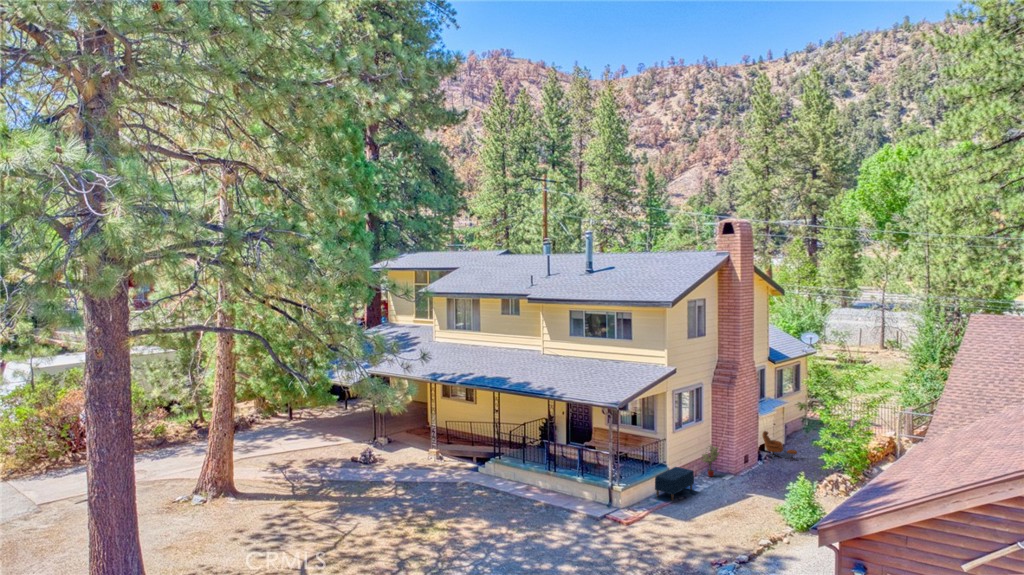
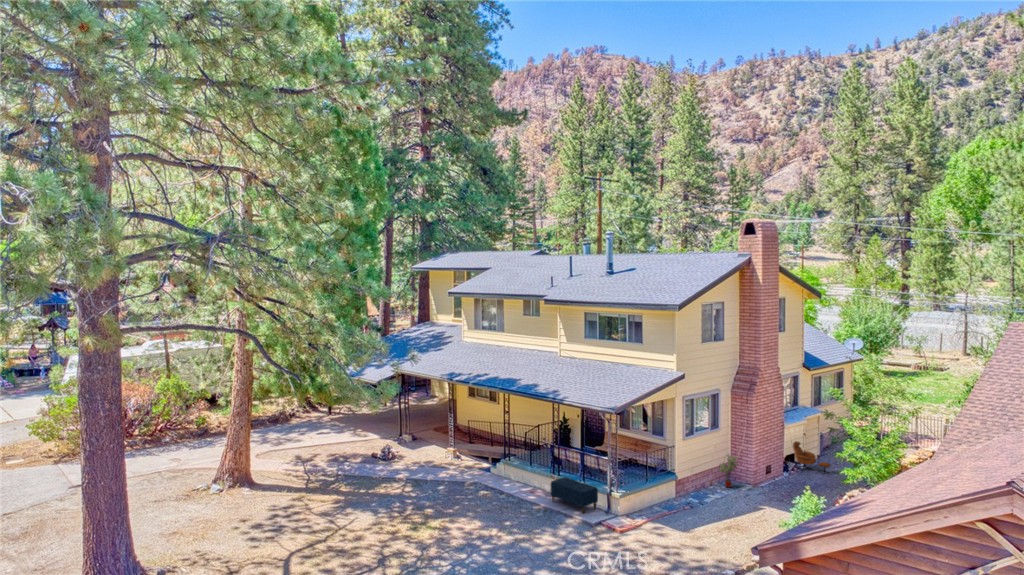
bench: present [655,467,694,500] -> present [551,477,598,513]

